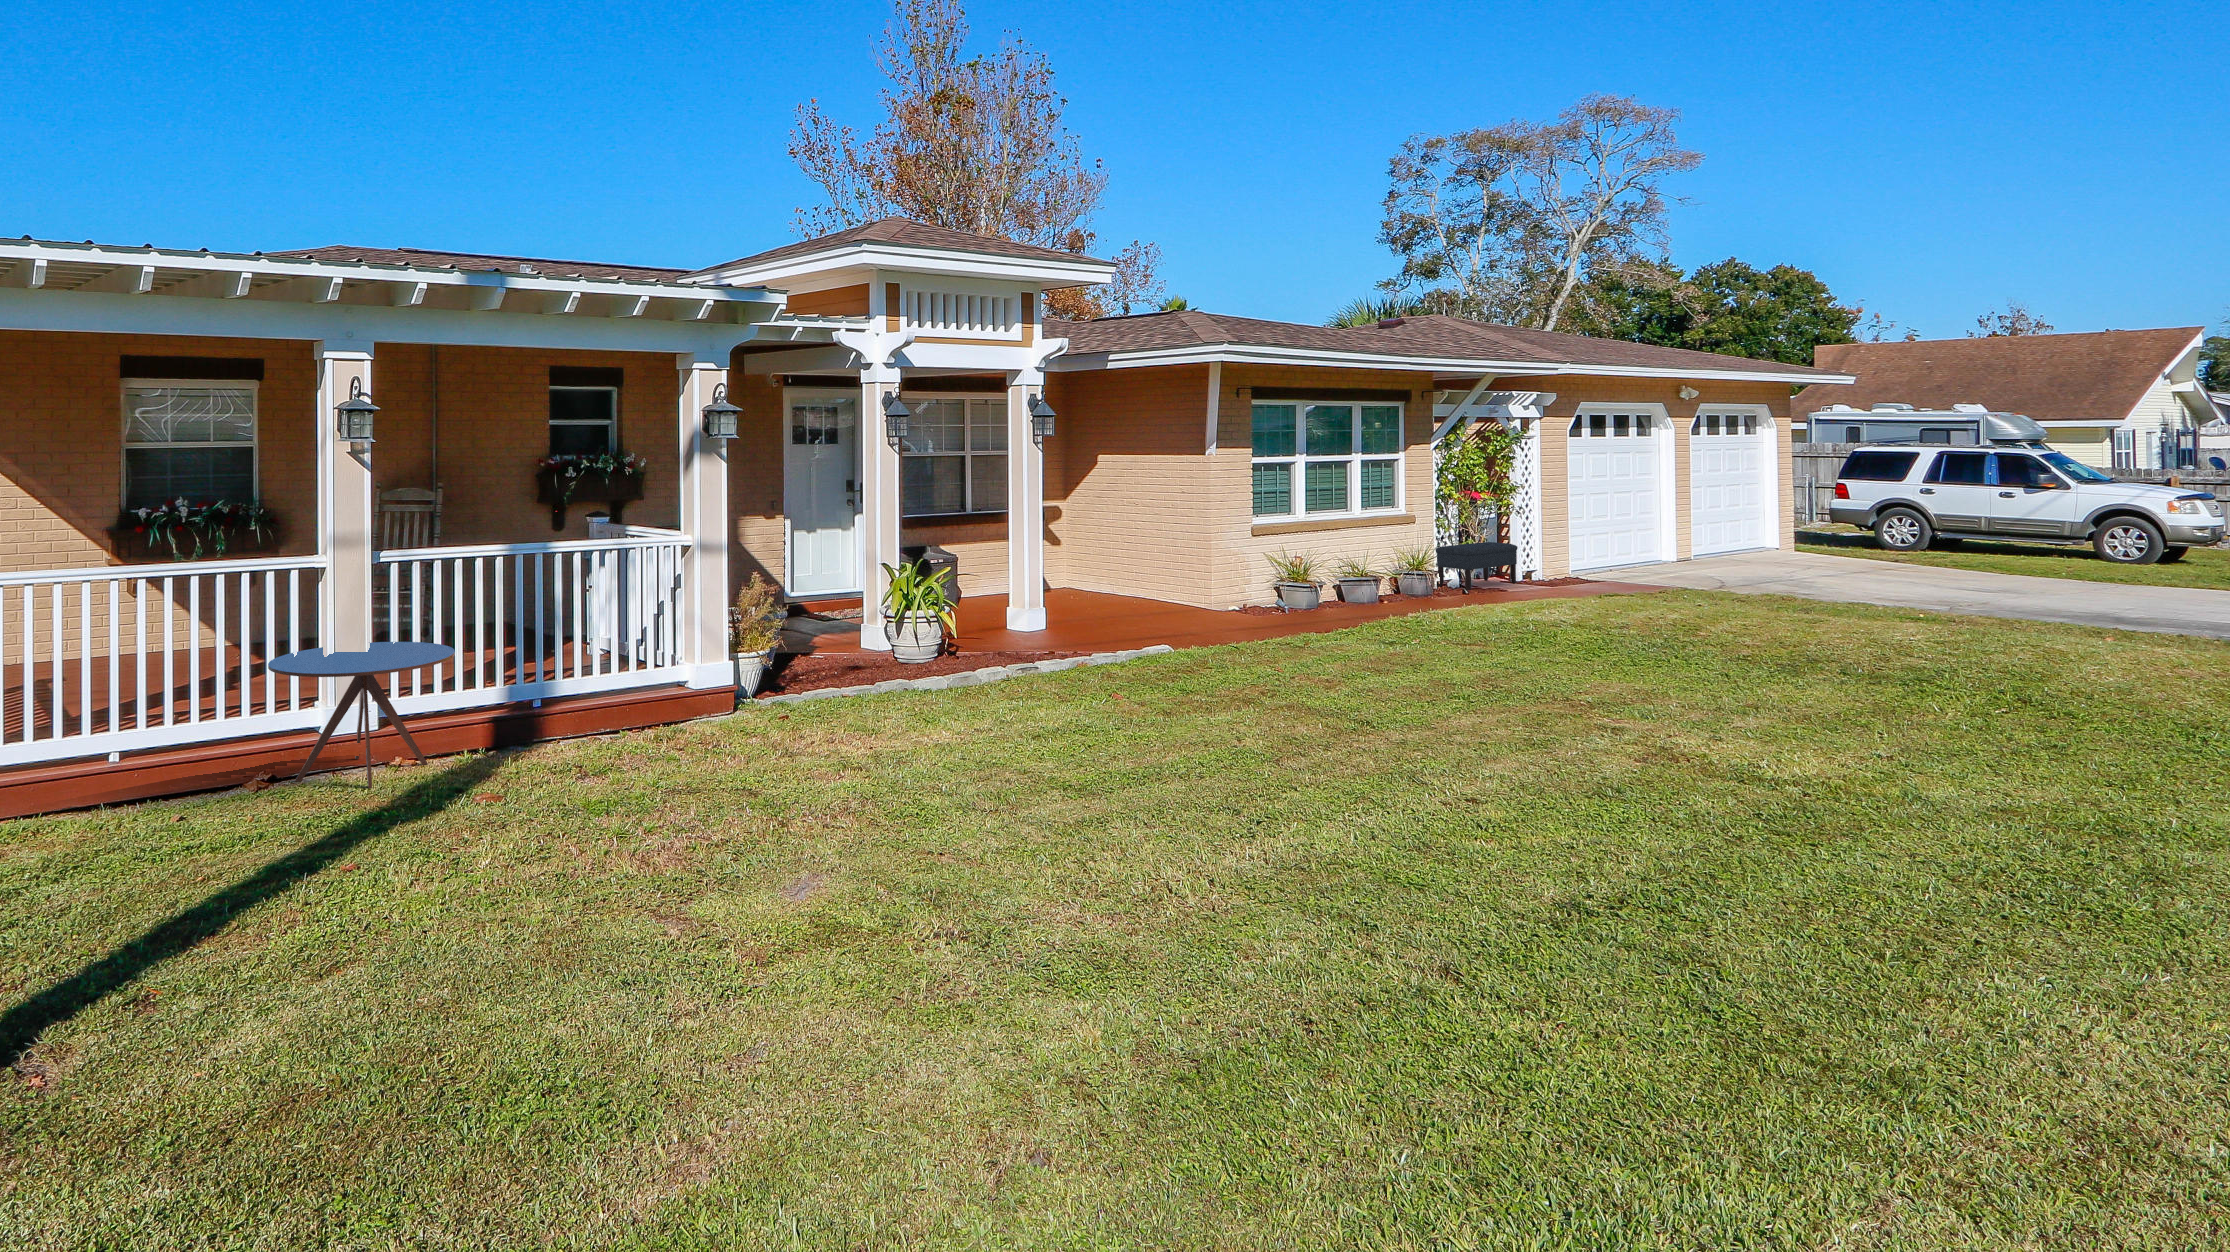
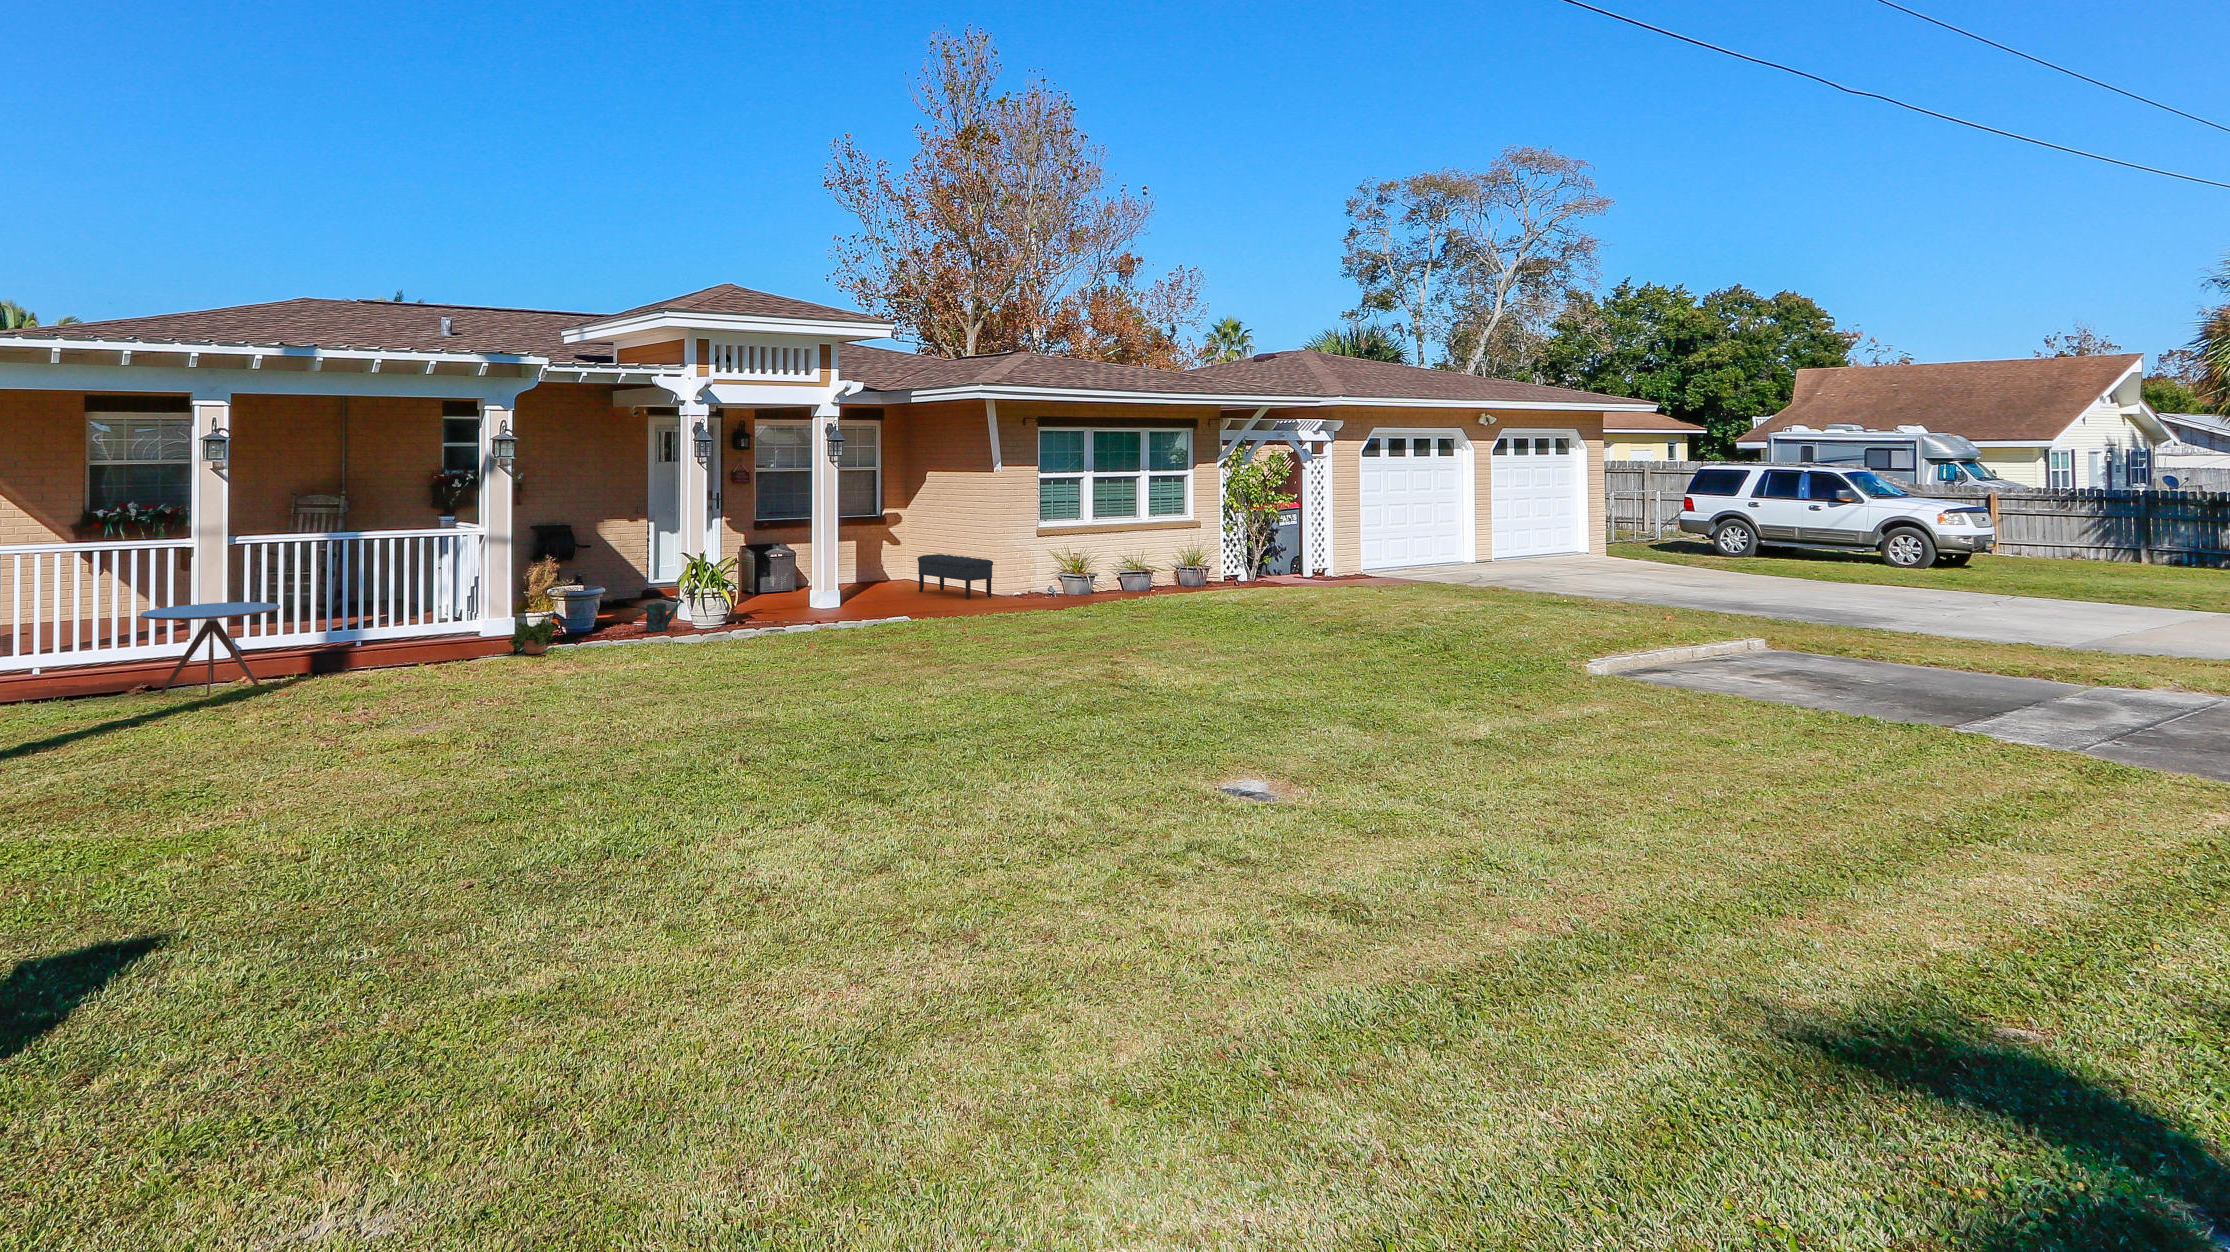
bench: present [1436,542,1518,590] -> present [917,554,993,599]
watering can: none [844,620,897,664] -> present [639,599,684,632]
potted plant: none [719,653,782,703] -> present [508,619,556,654]

